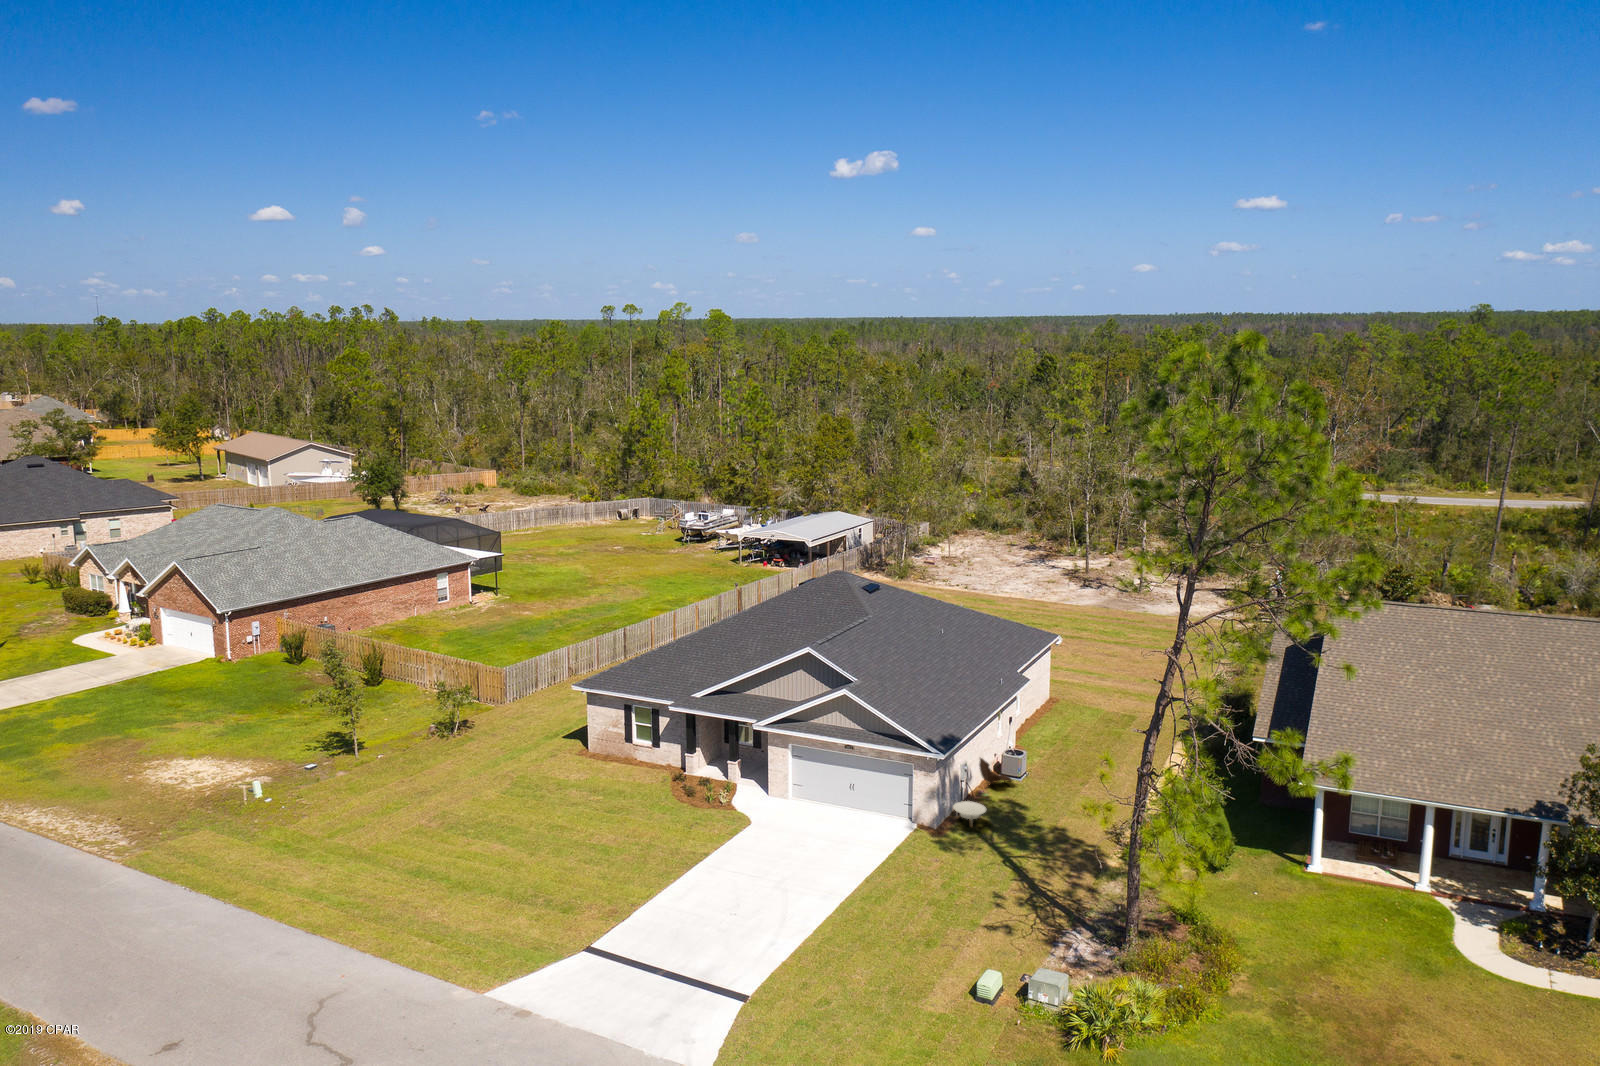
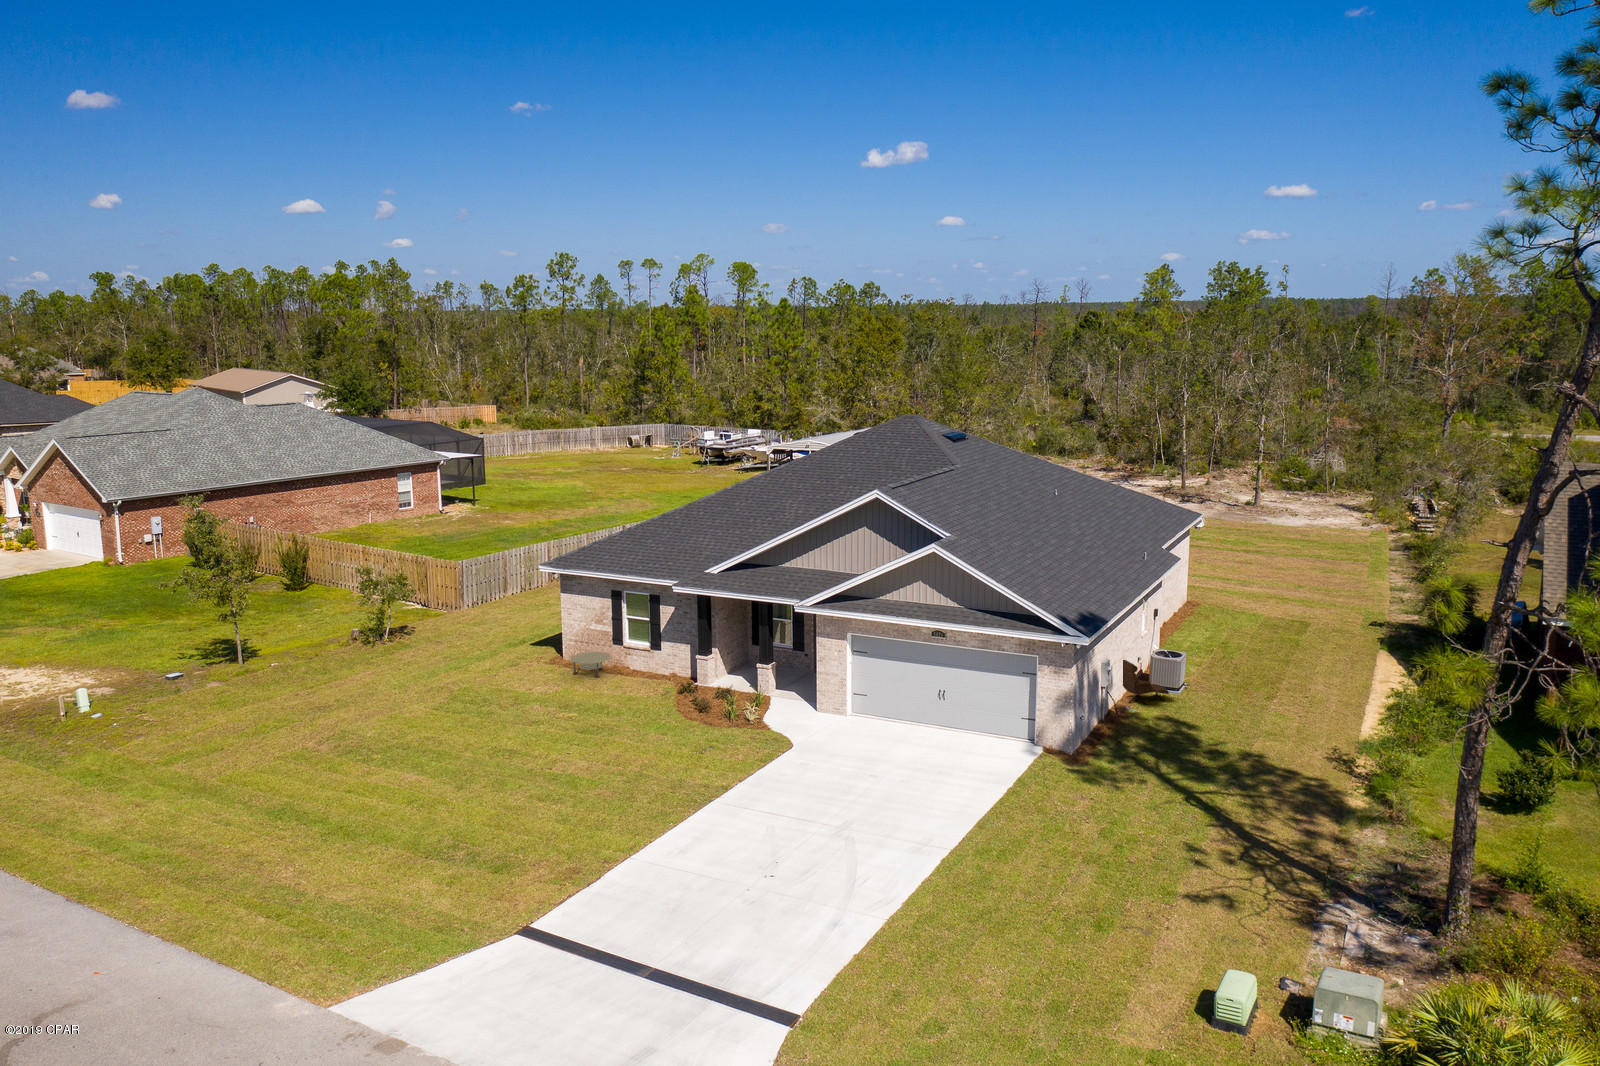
round table: present [954,801,986,827] -> present [570,652,611,678]

